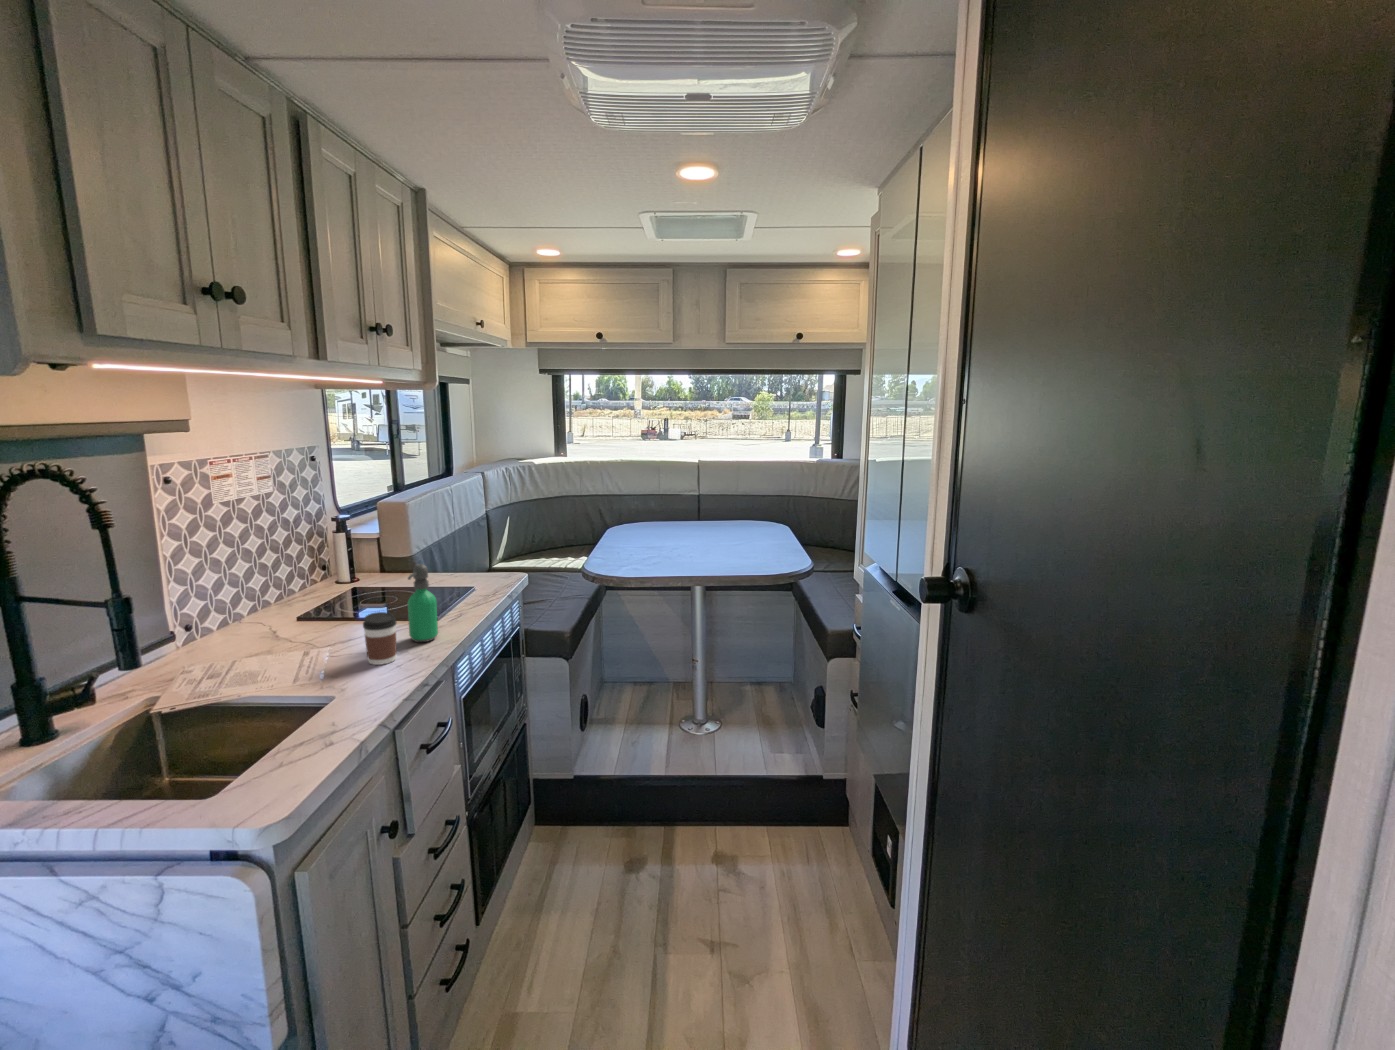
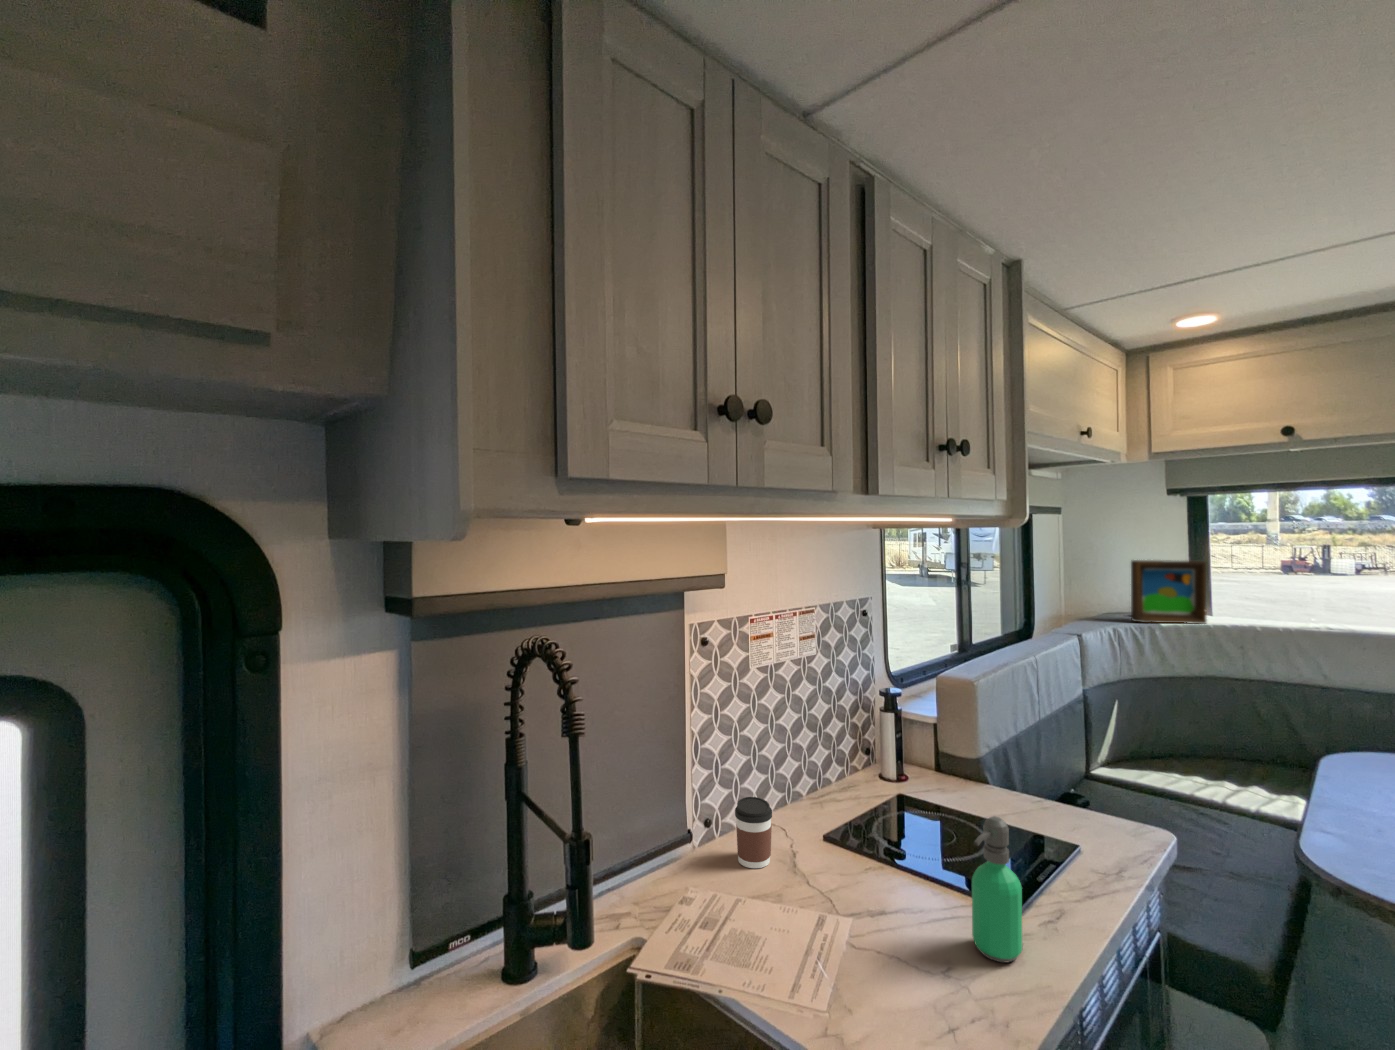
picture frame: none [517,420,561,464] -> present [1131,560,1207,624]
coffee cup: present [363,612,397,665] -> present [735,797,772,868]

